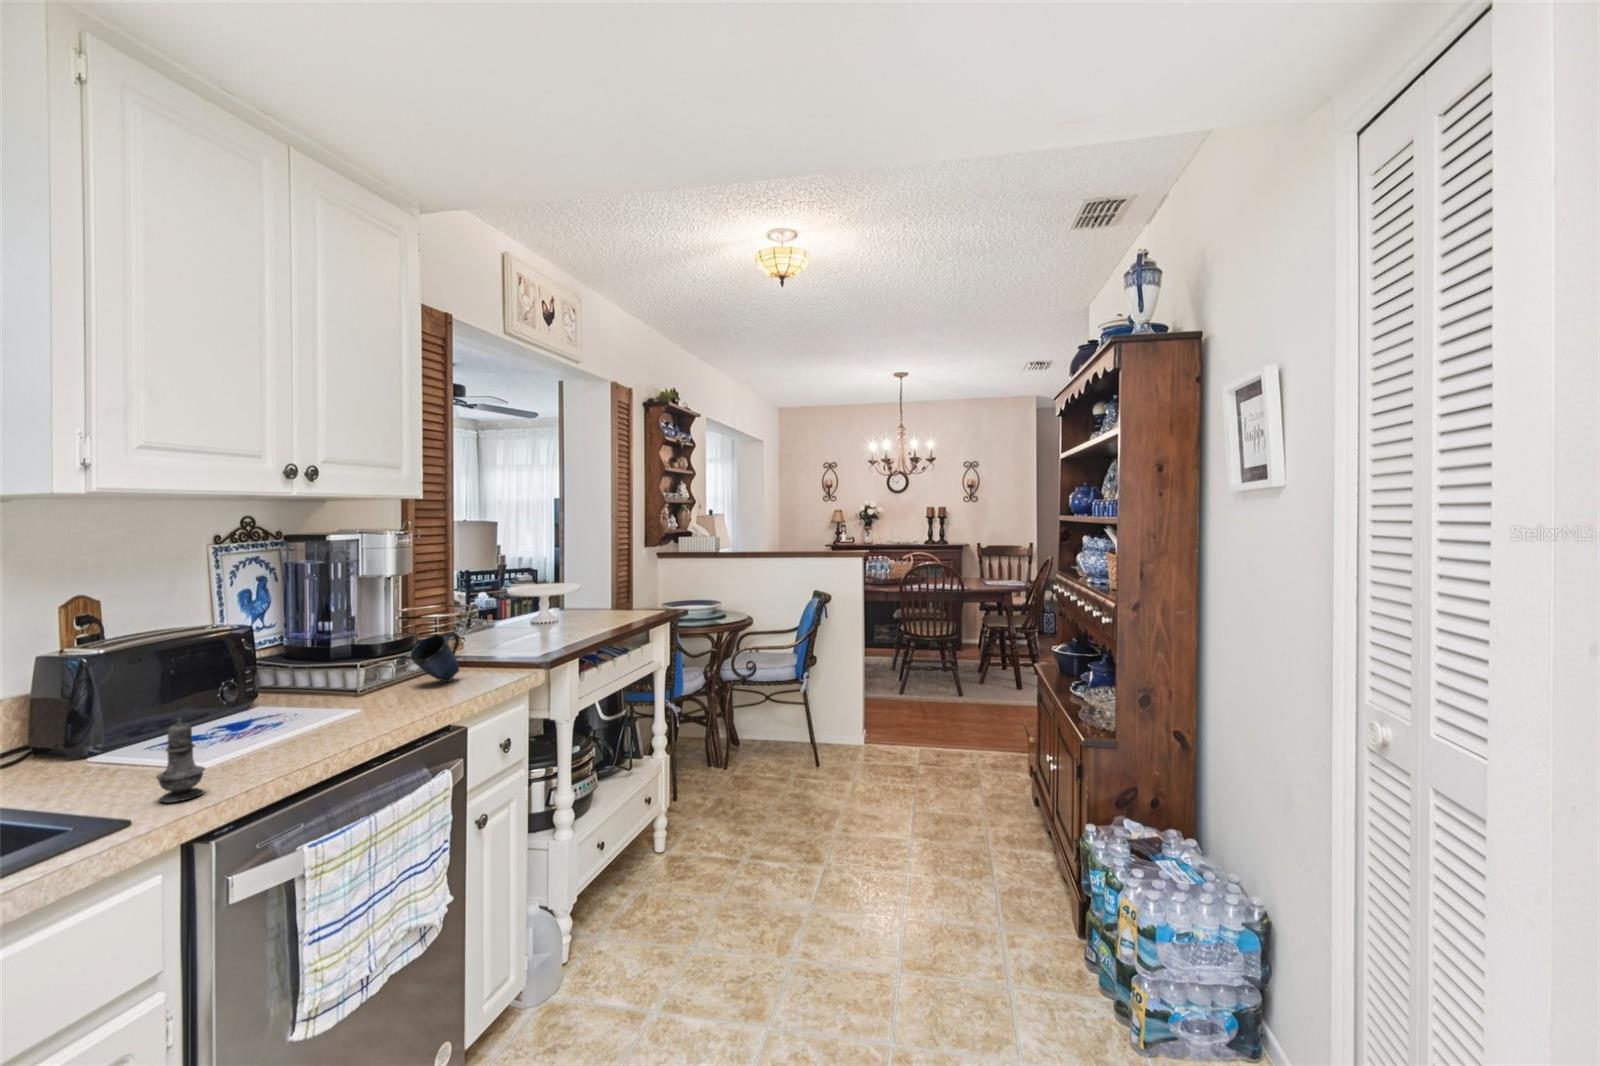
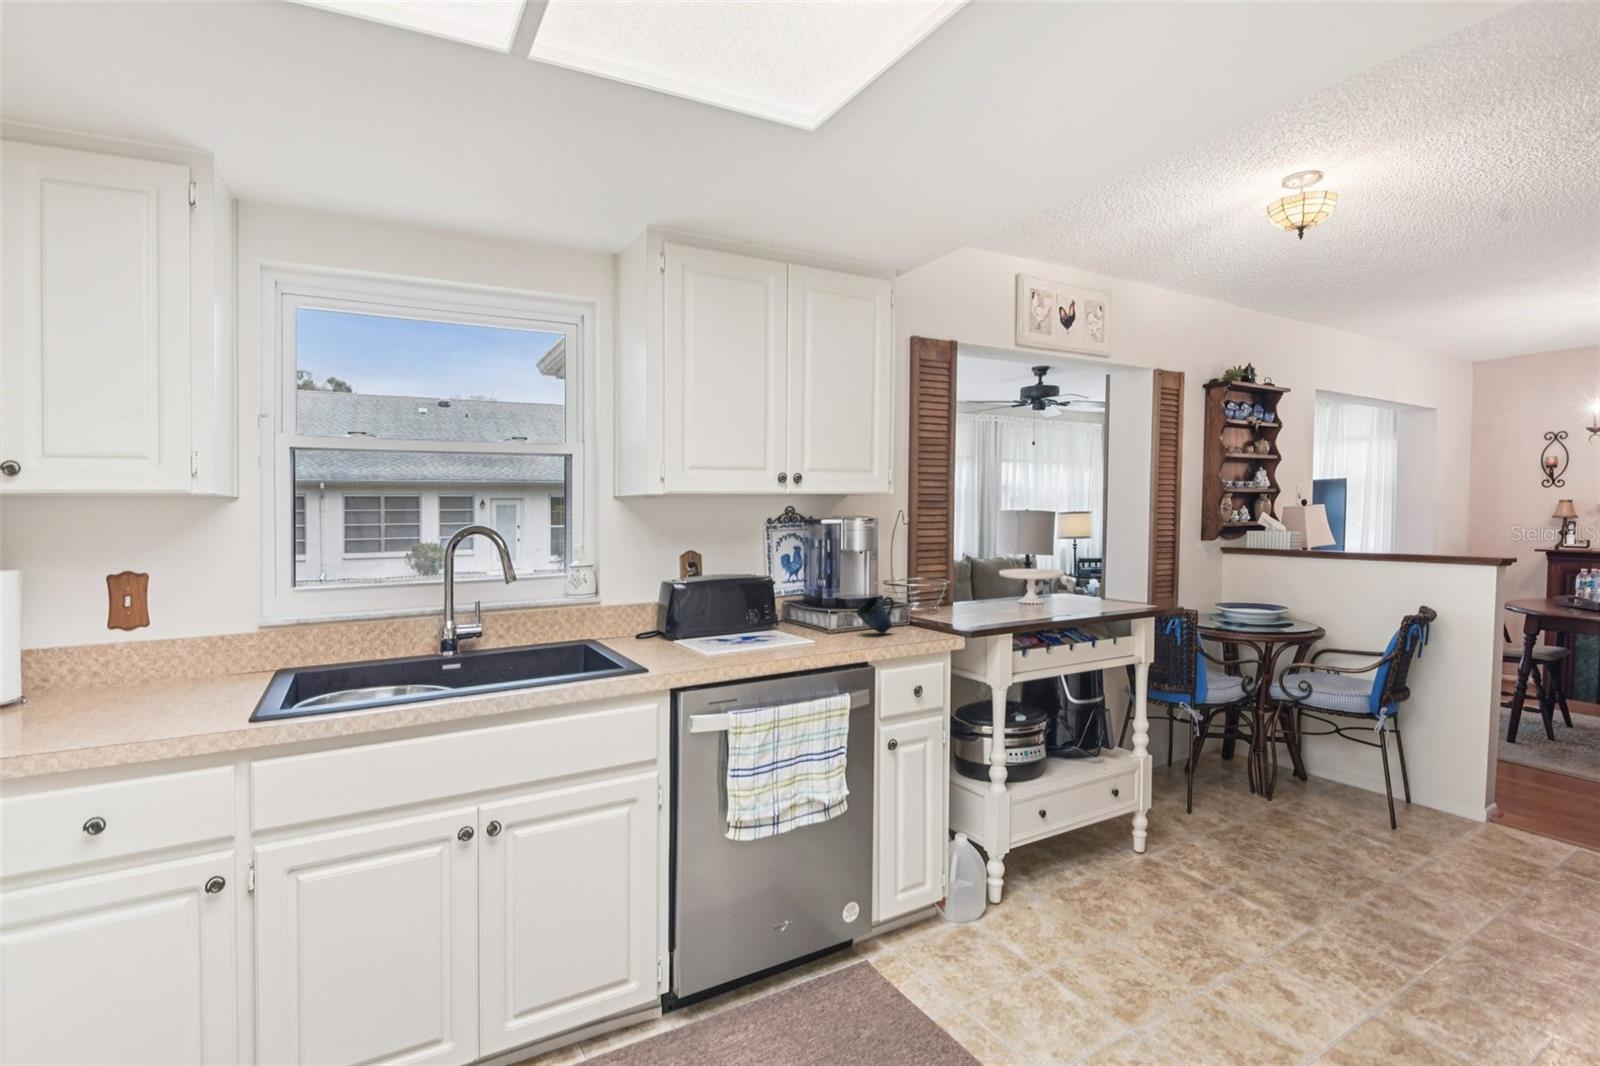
salt shaker: present [156,718,205,802] -> none [666,620,688,667]

